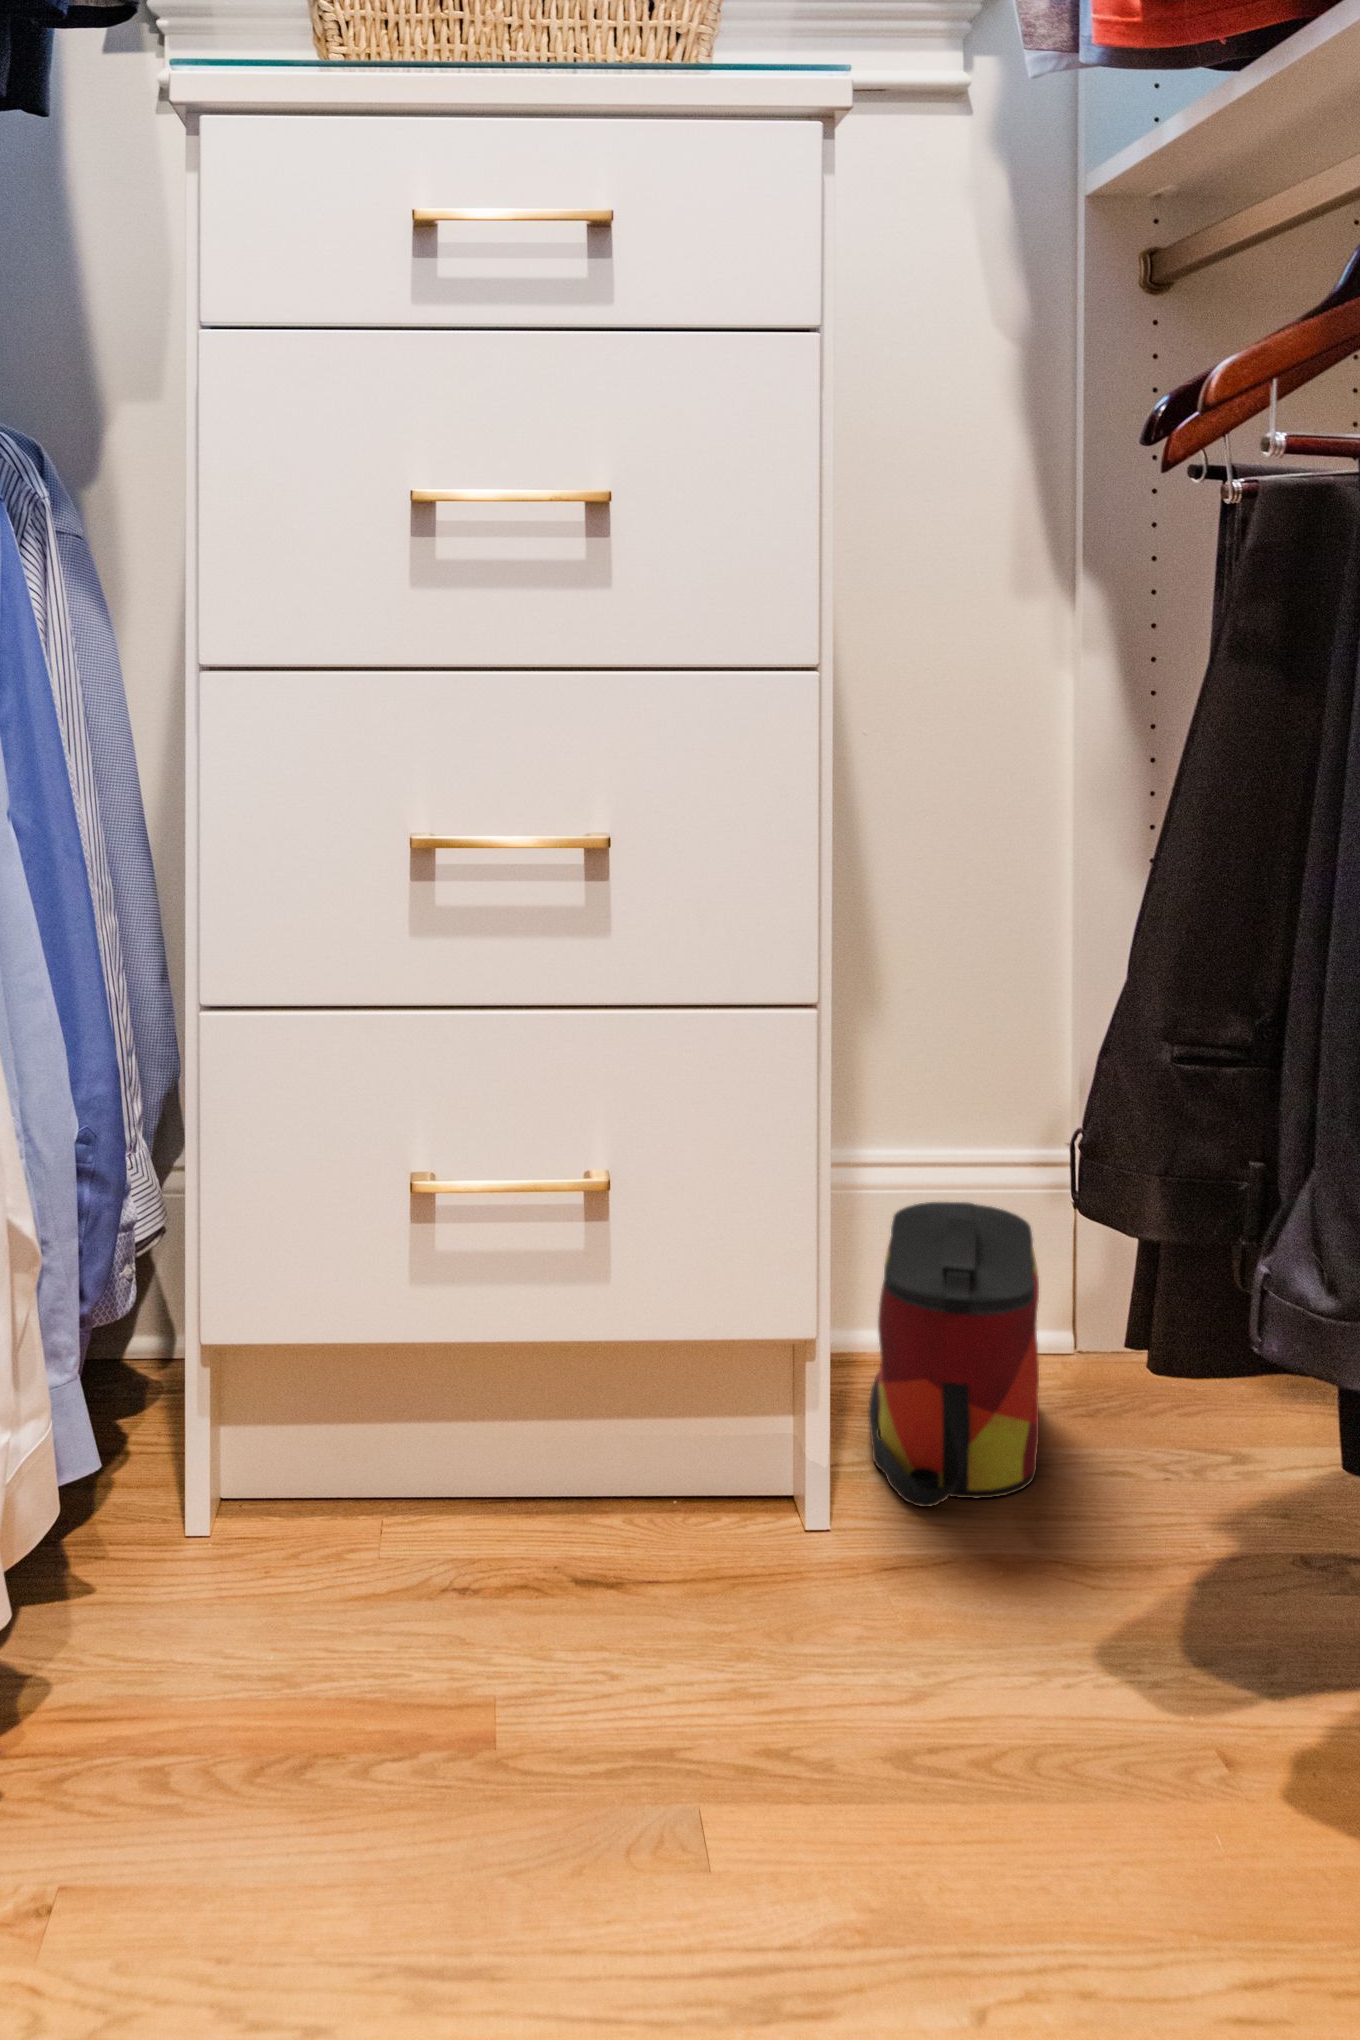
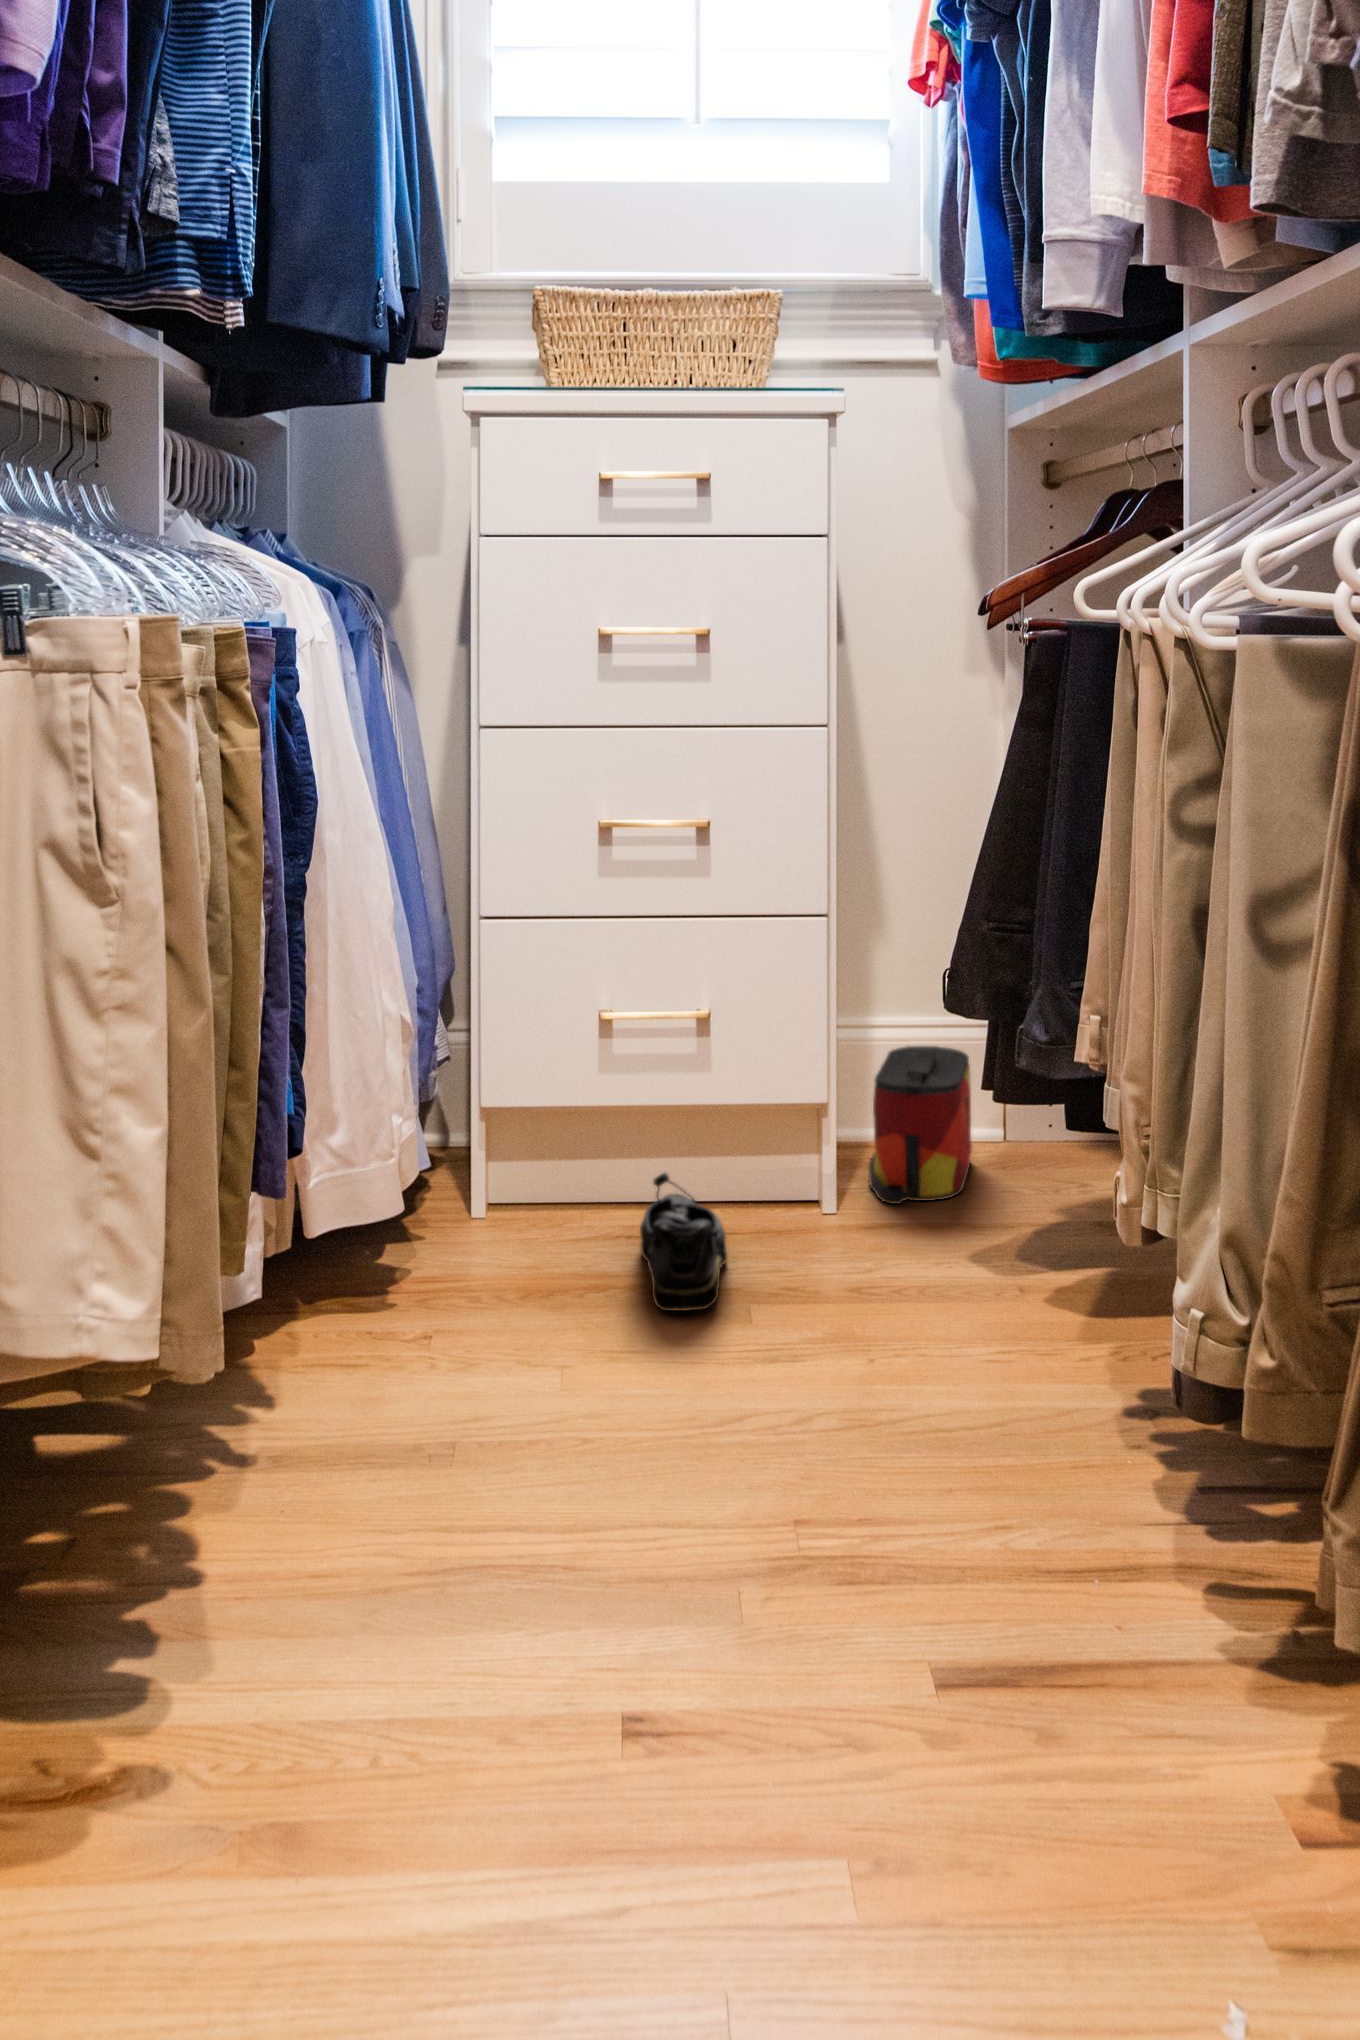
shoe: none [481,1514,645,1827] -> present [640,1173,727,1311]

